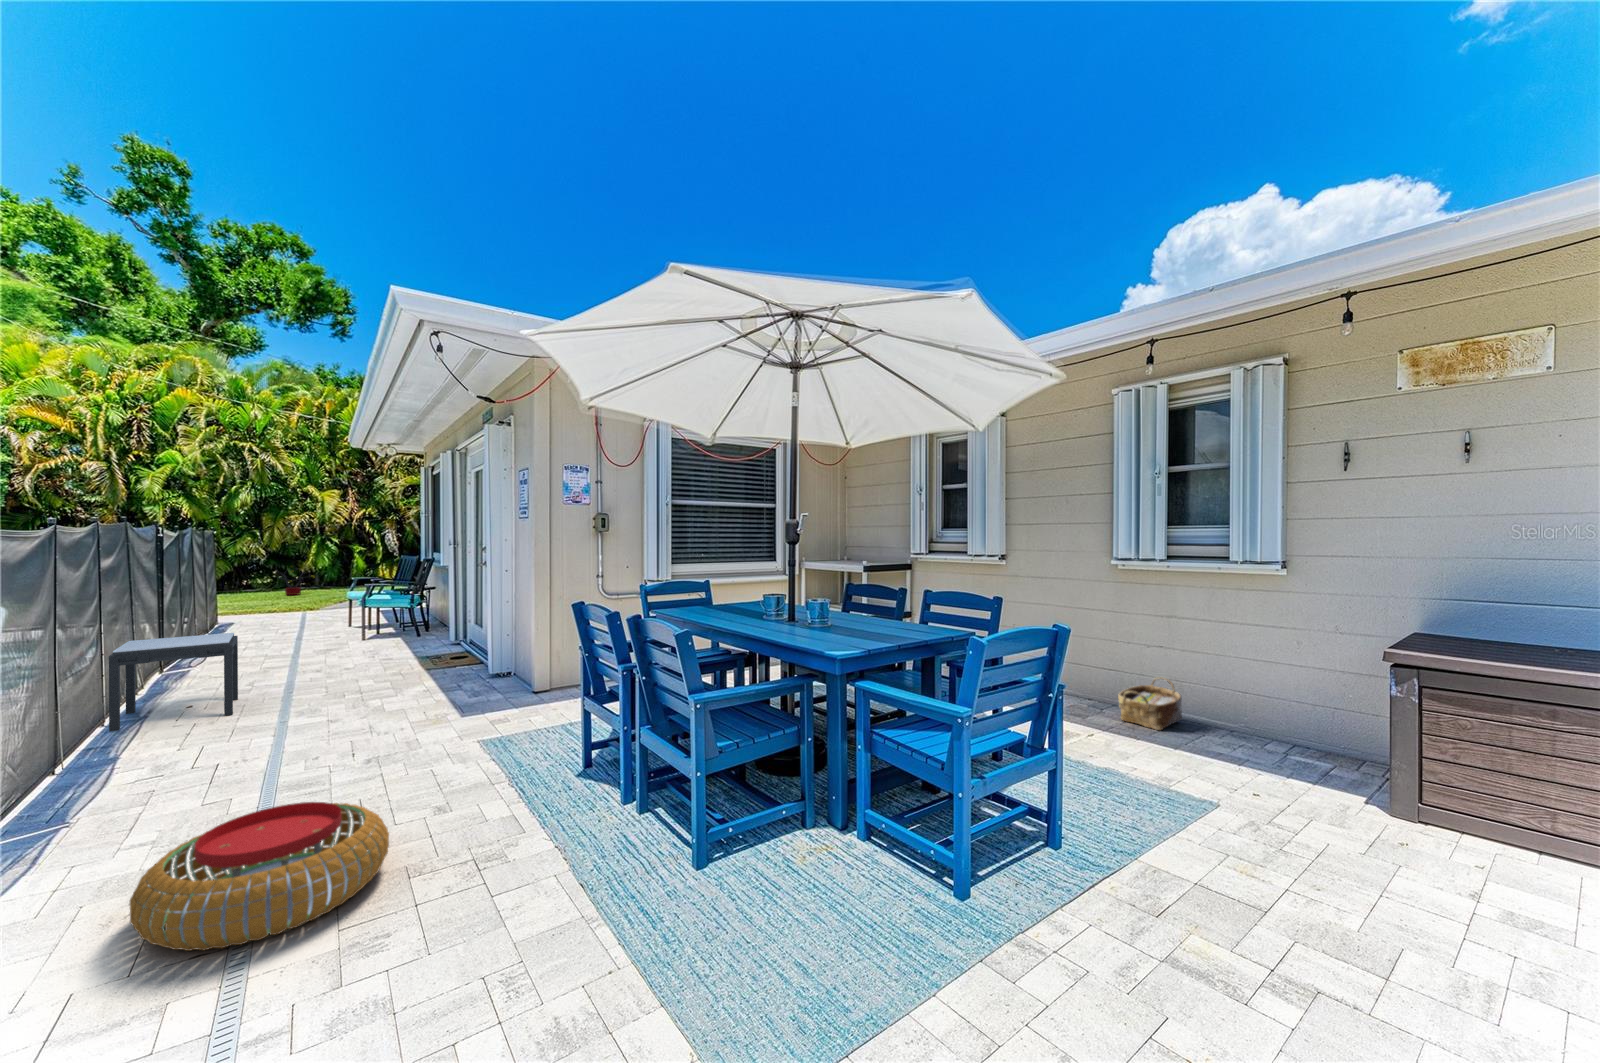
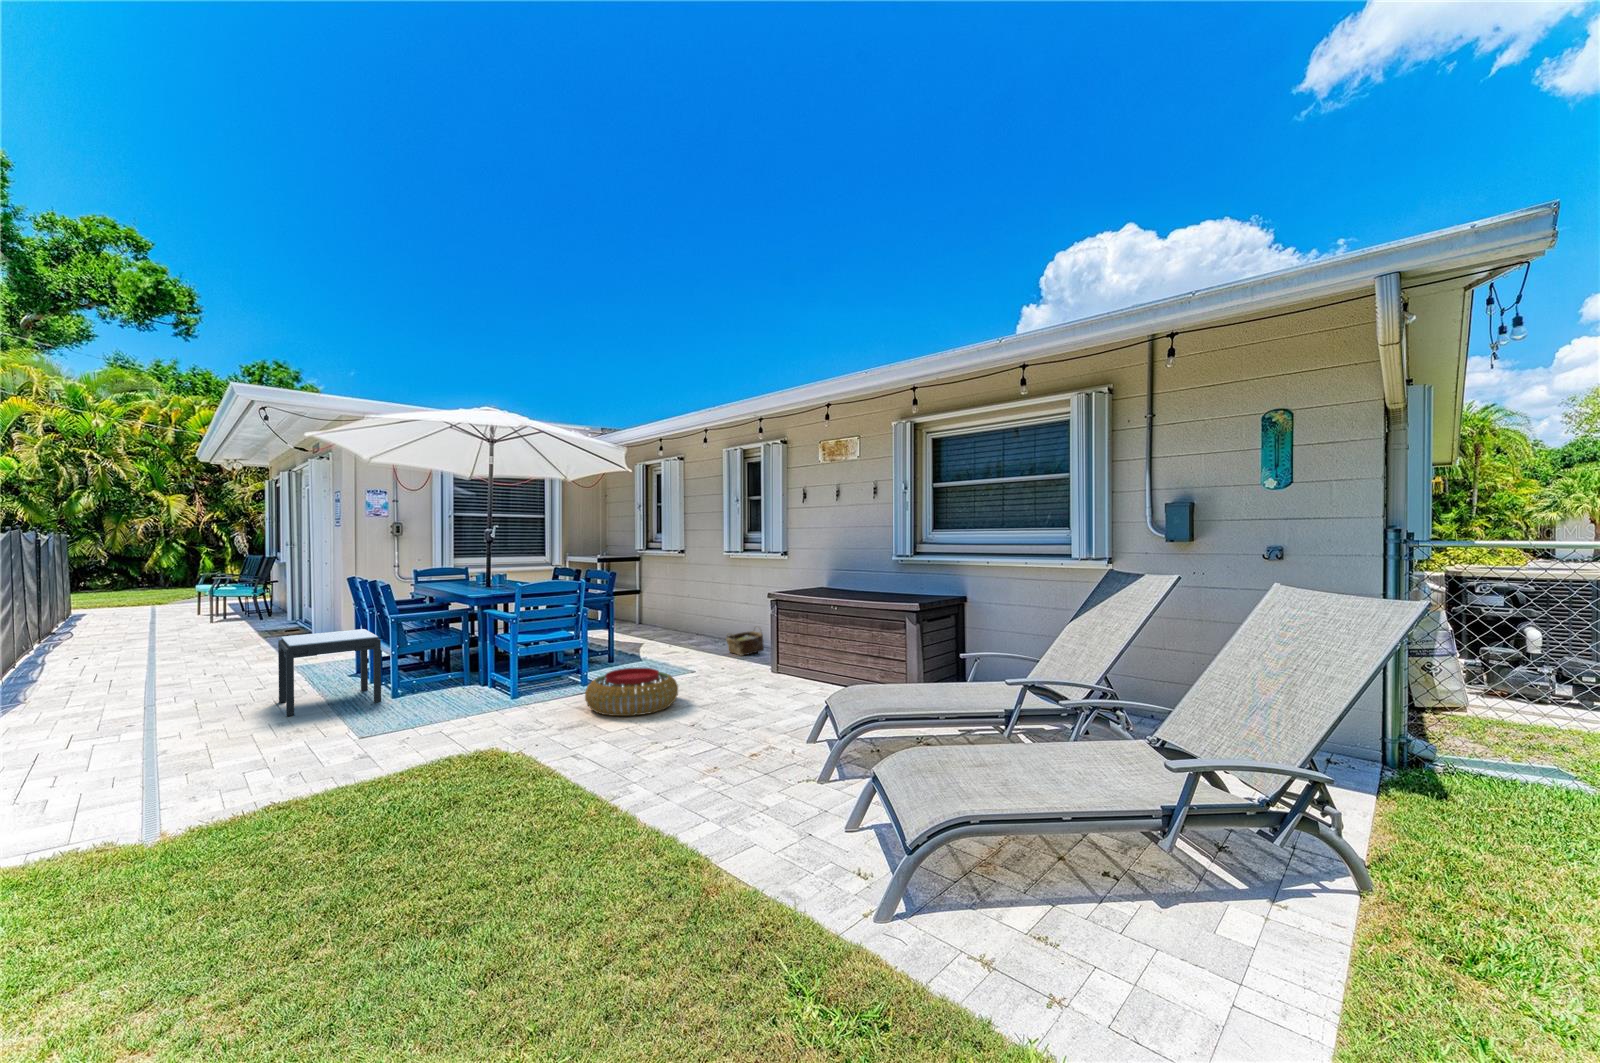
decorative plant: present [283,574,302,595] -> none [114,565,159,594]
side table: present [109,633,238,732] -> present [278,629,381,716]
pouf: present [130,802,389,951] -> present [585,668,678,716]

